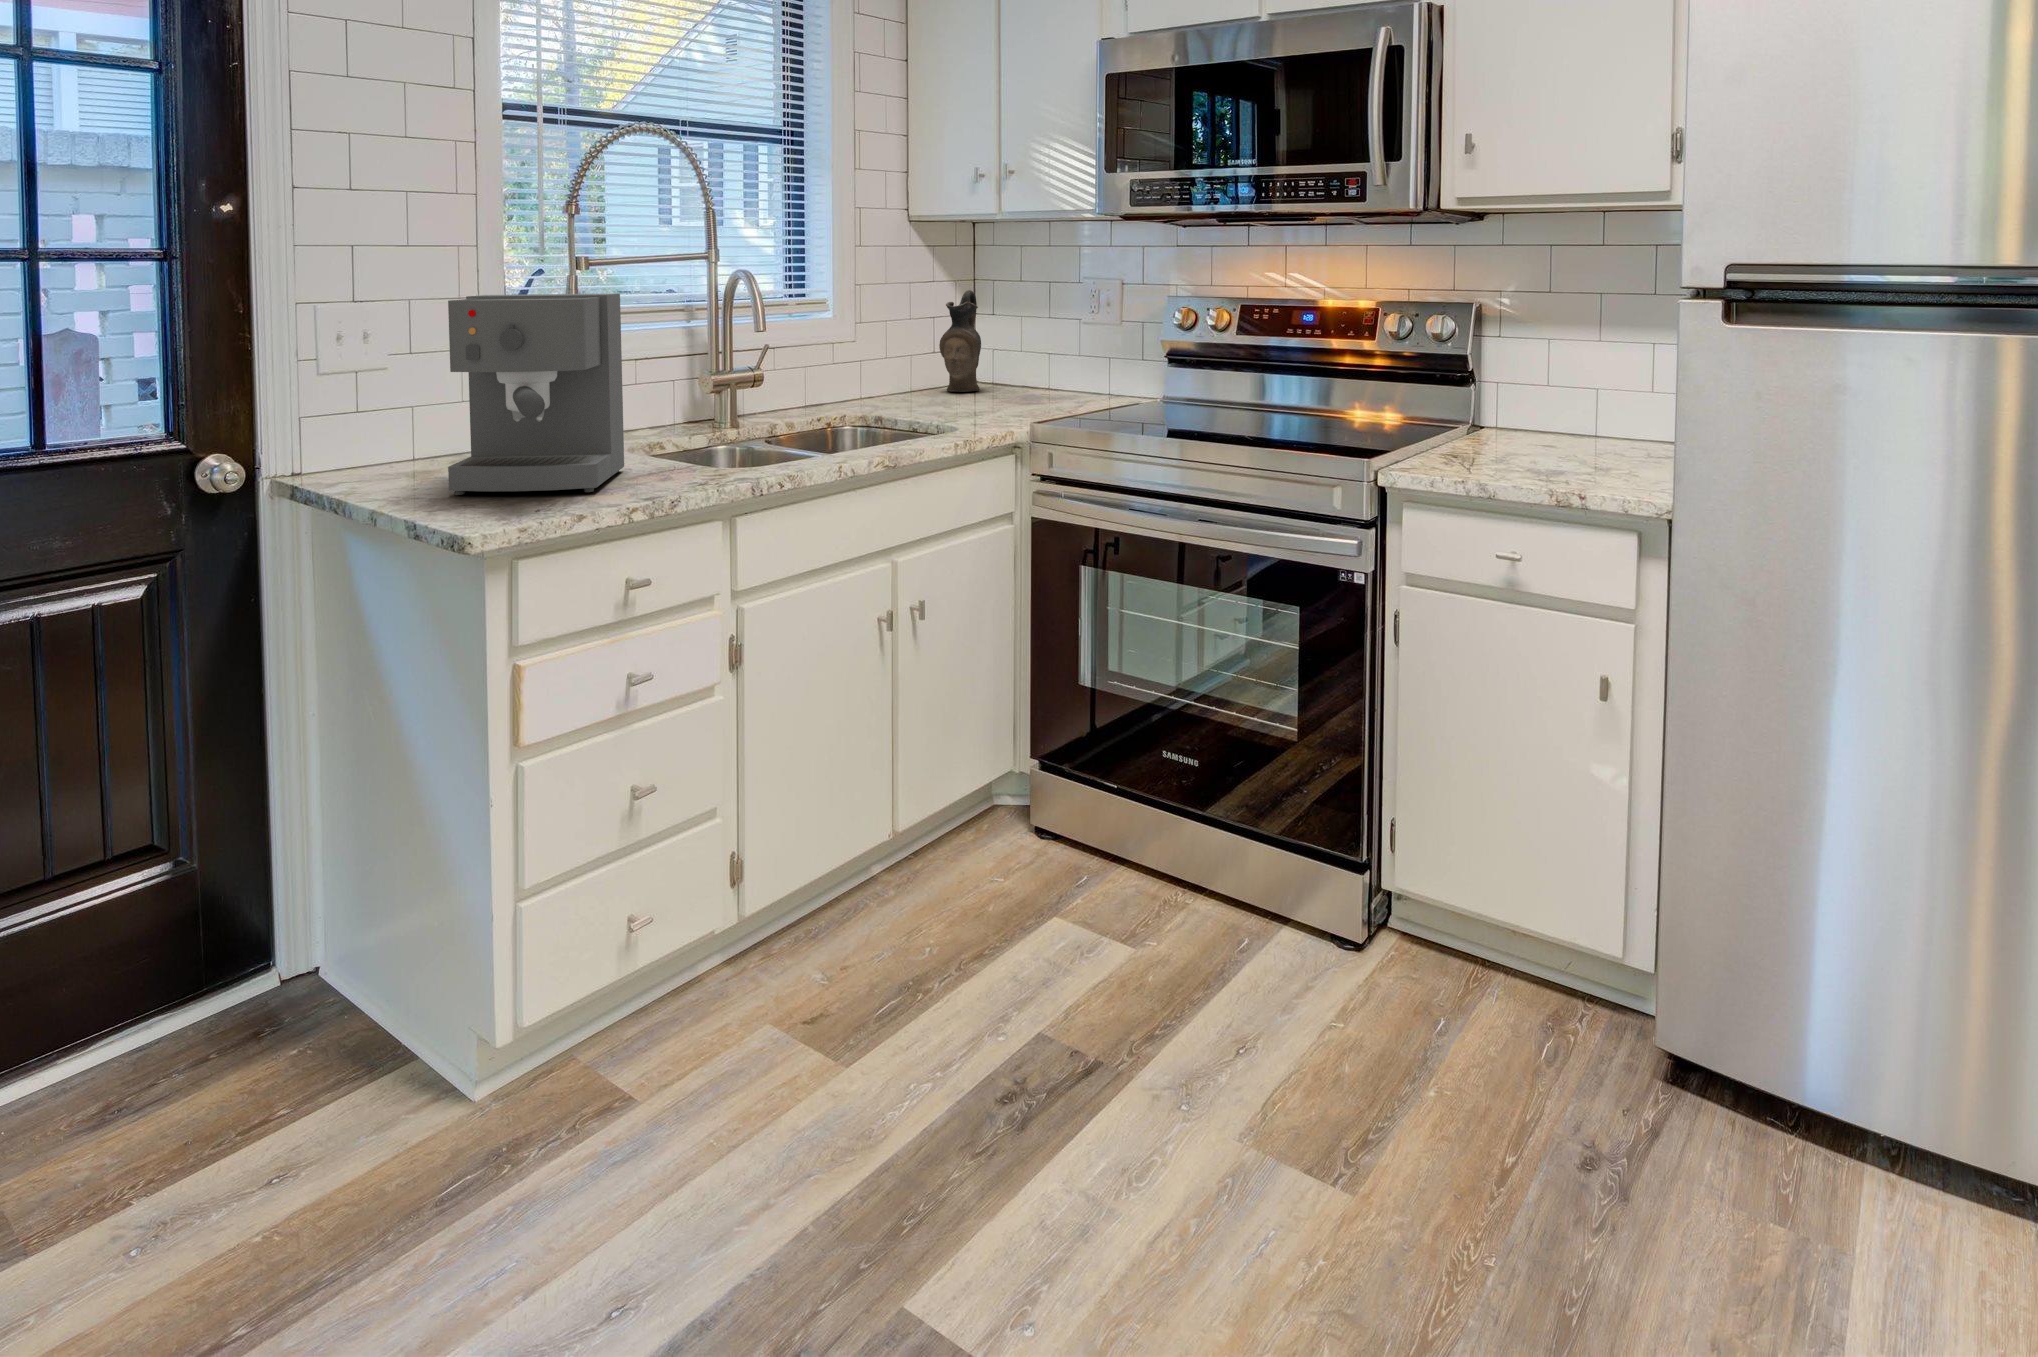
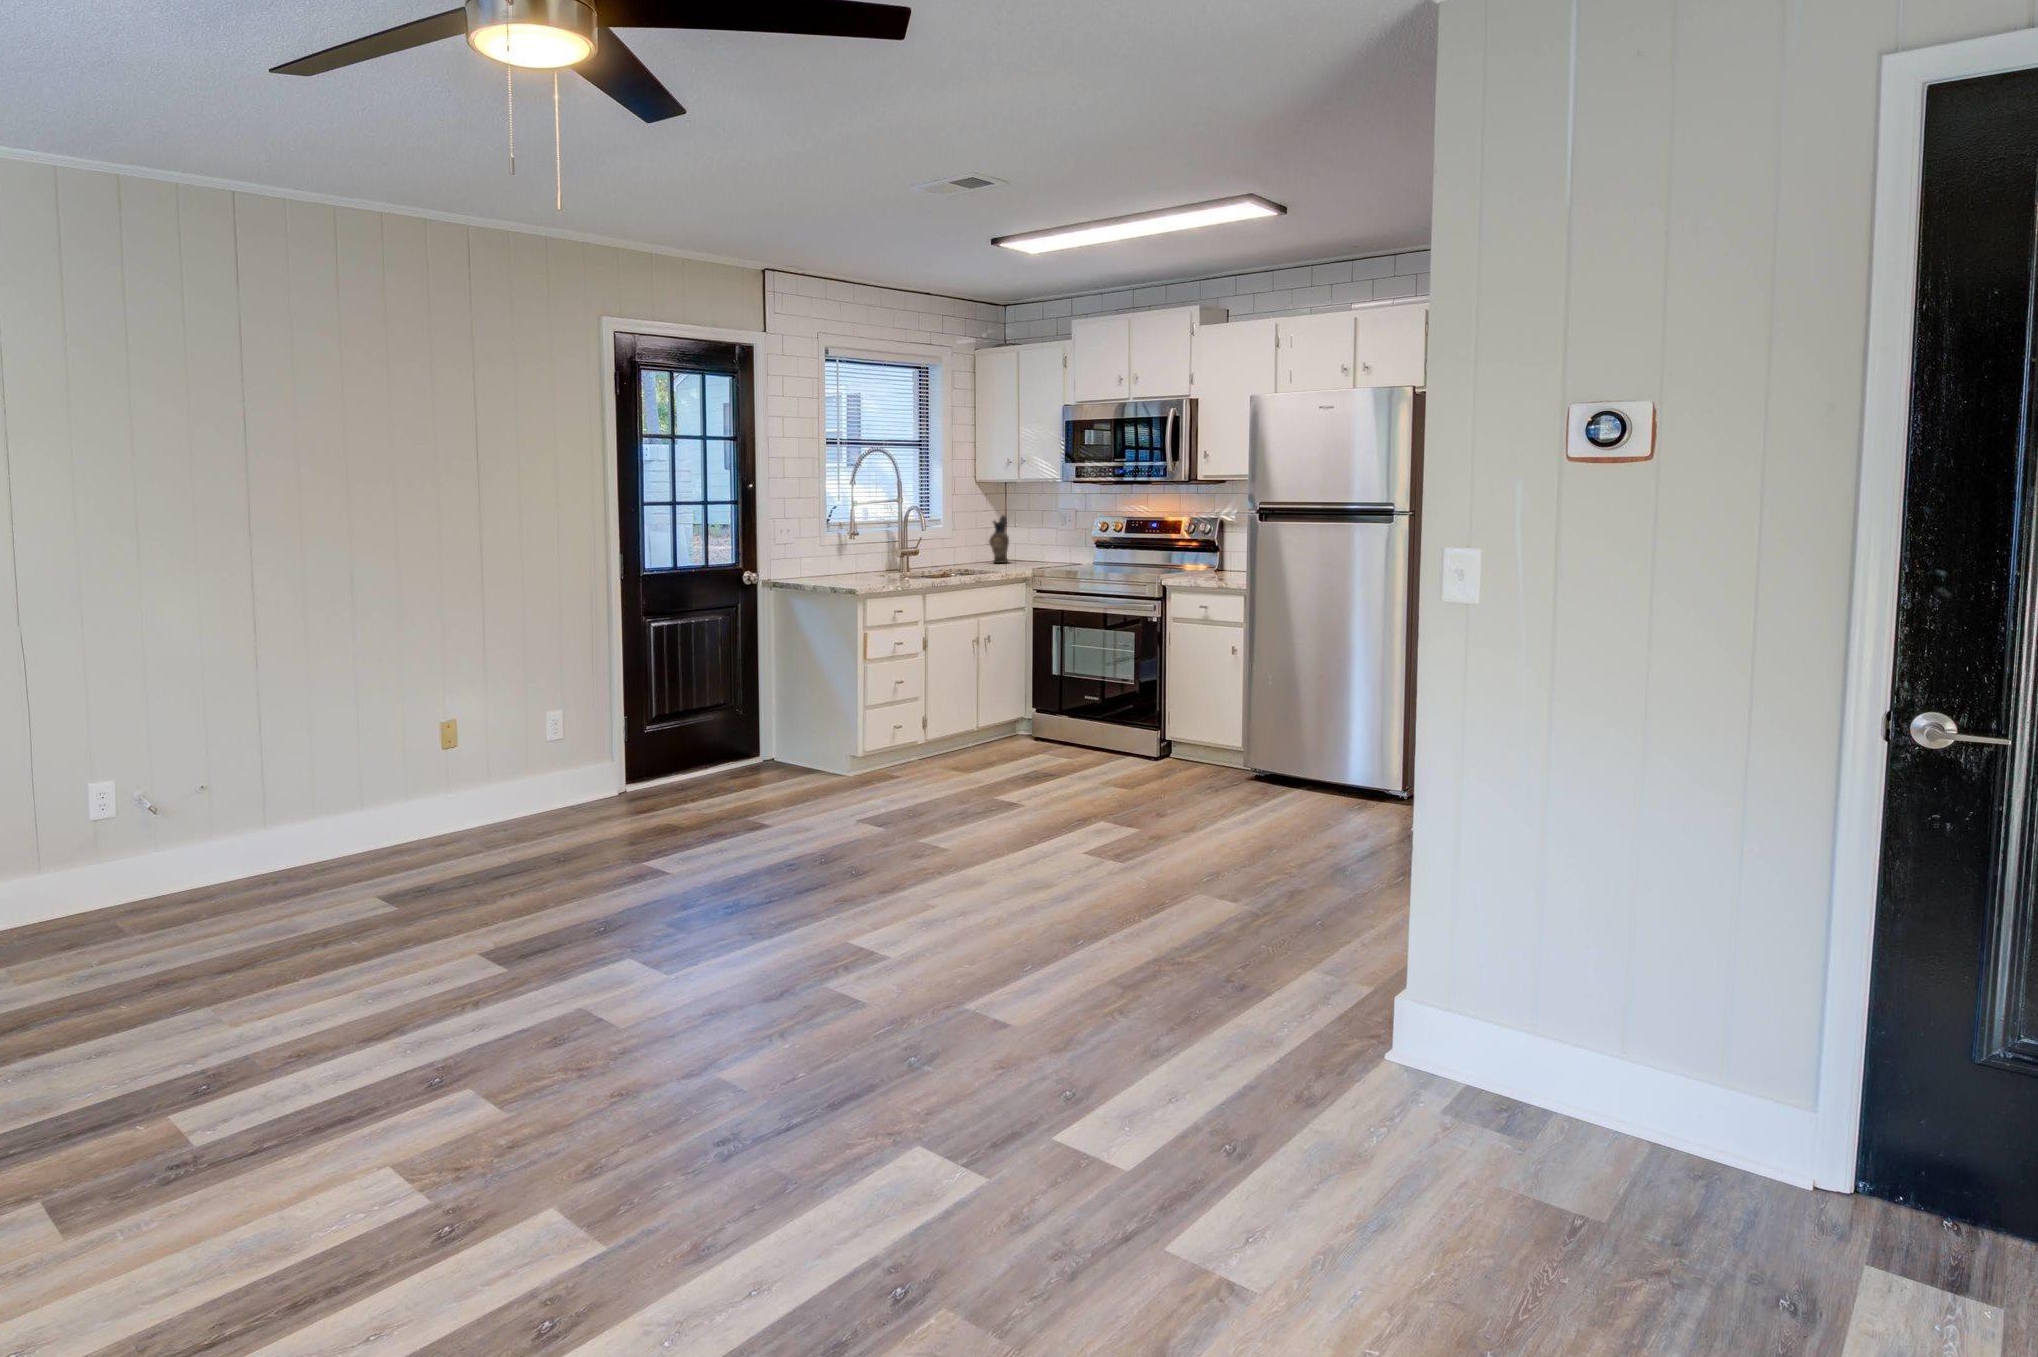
coffee maker: present [448,294,624,495] -> none [831,516,881,585]

